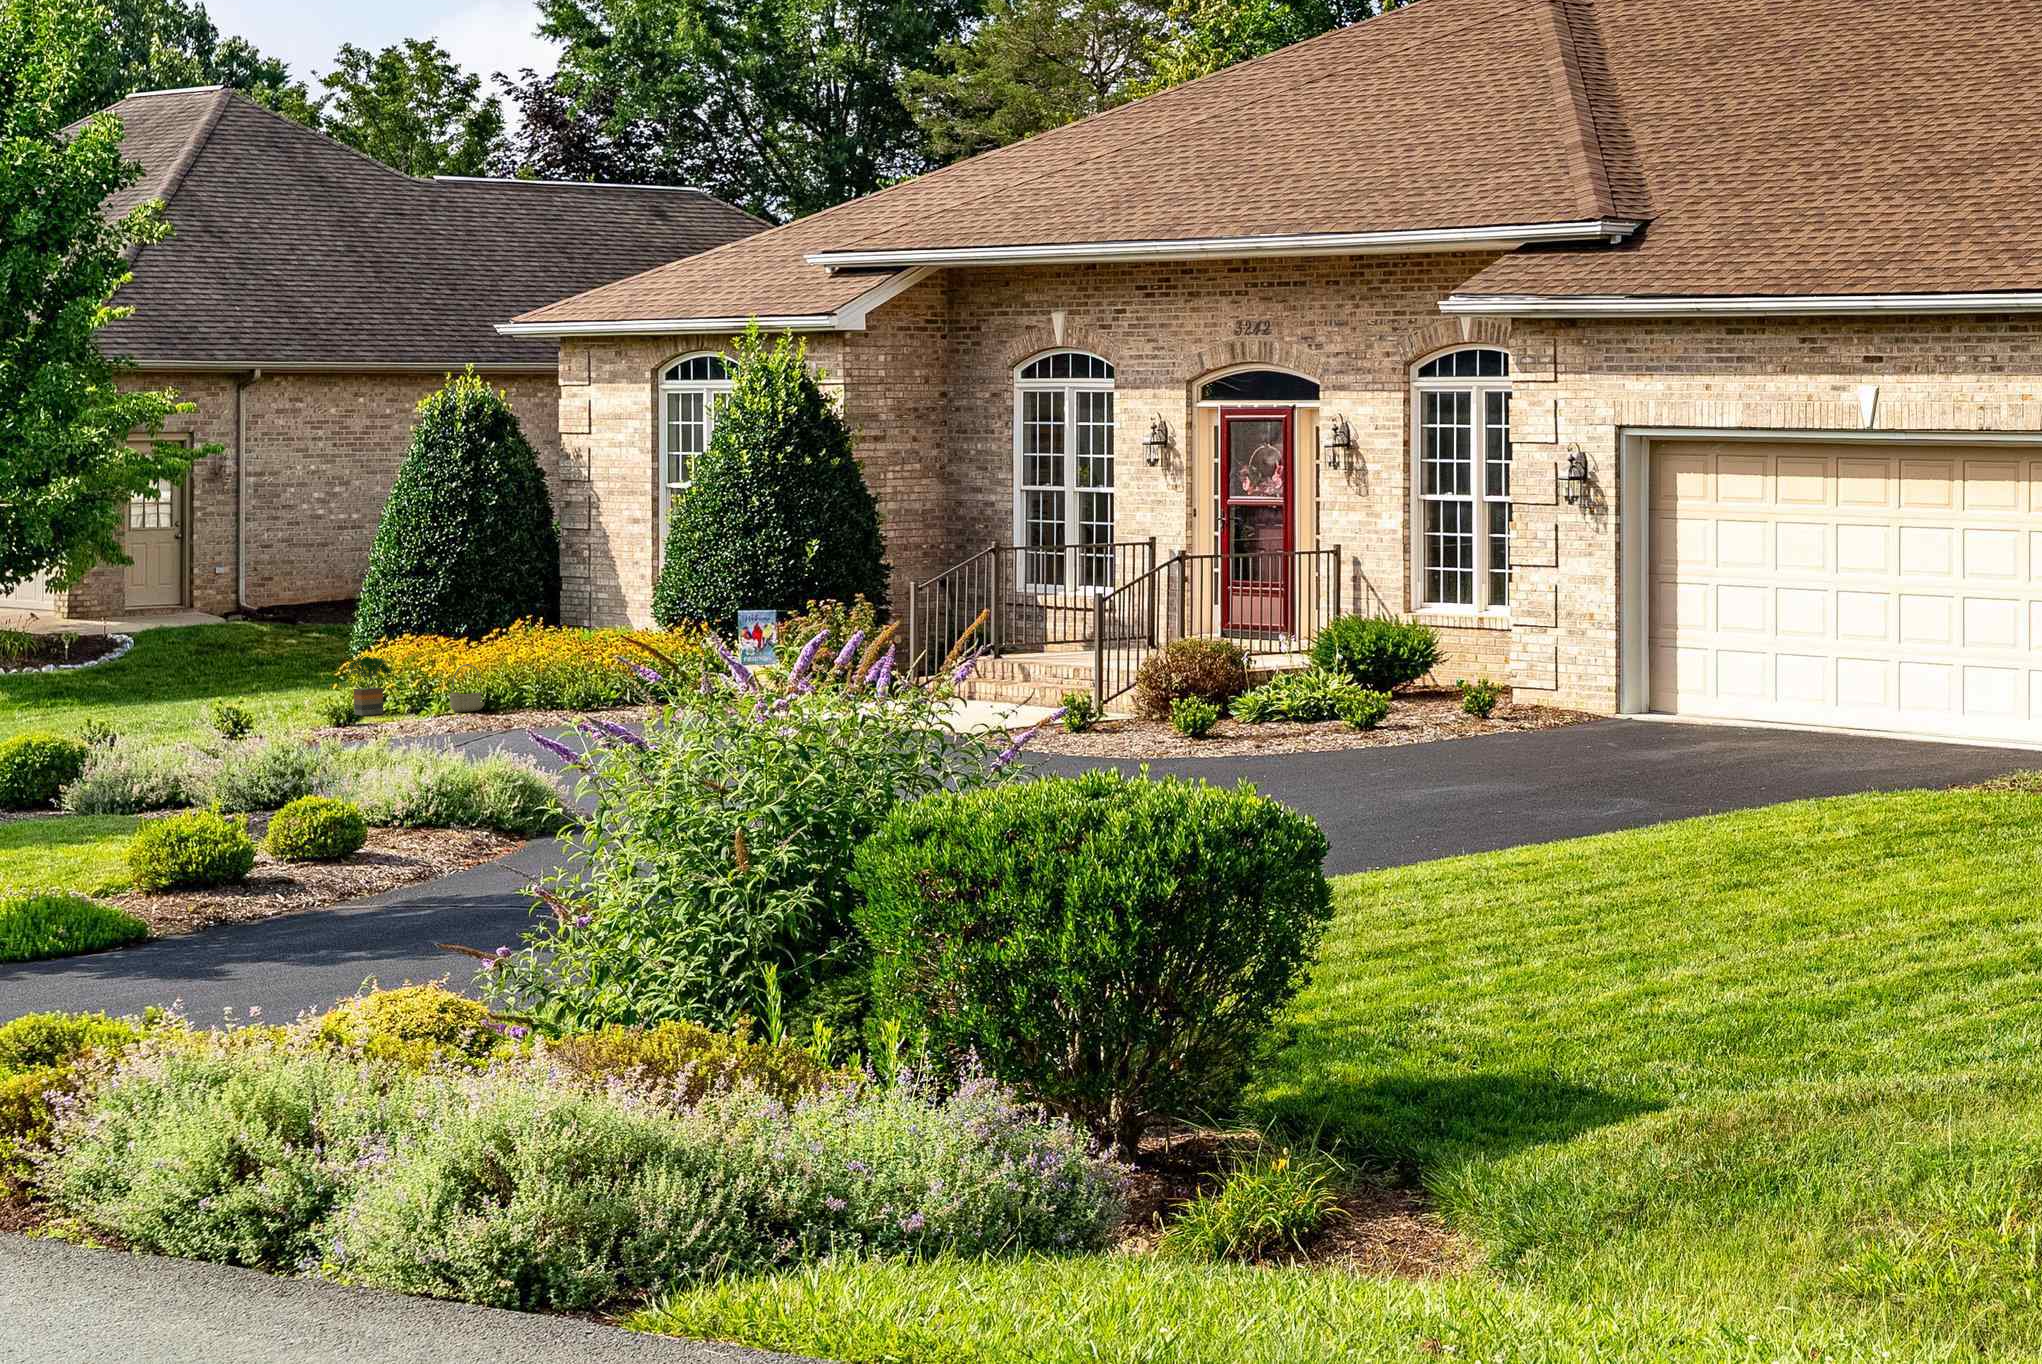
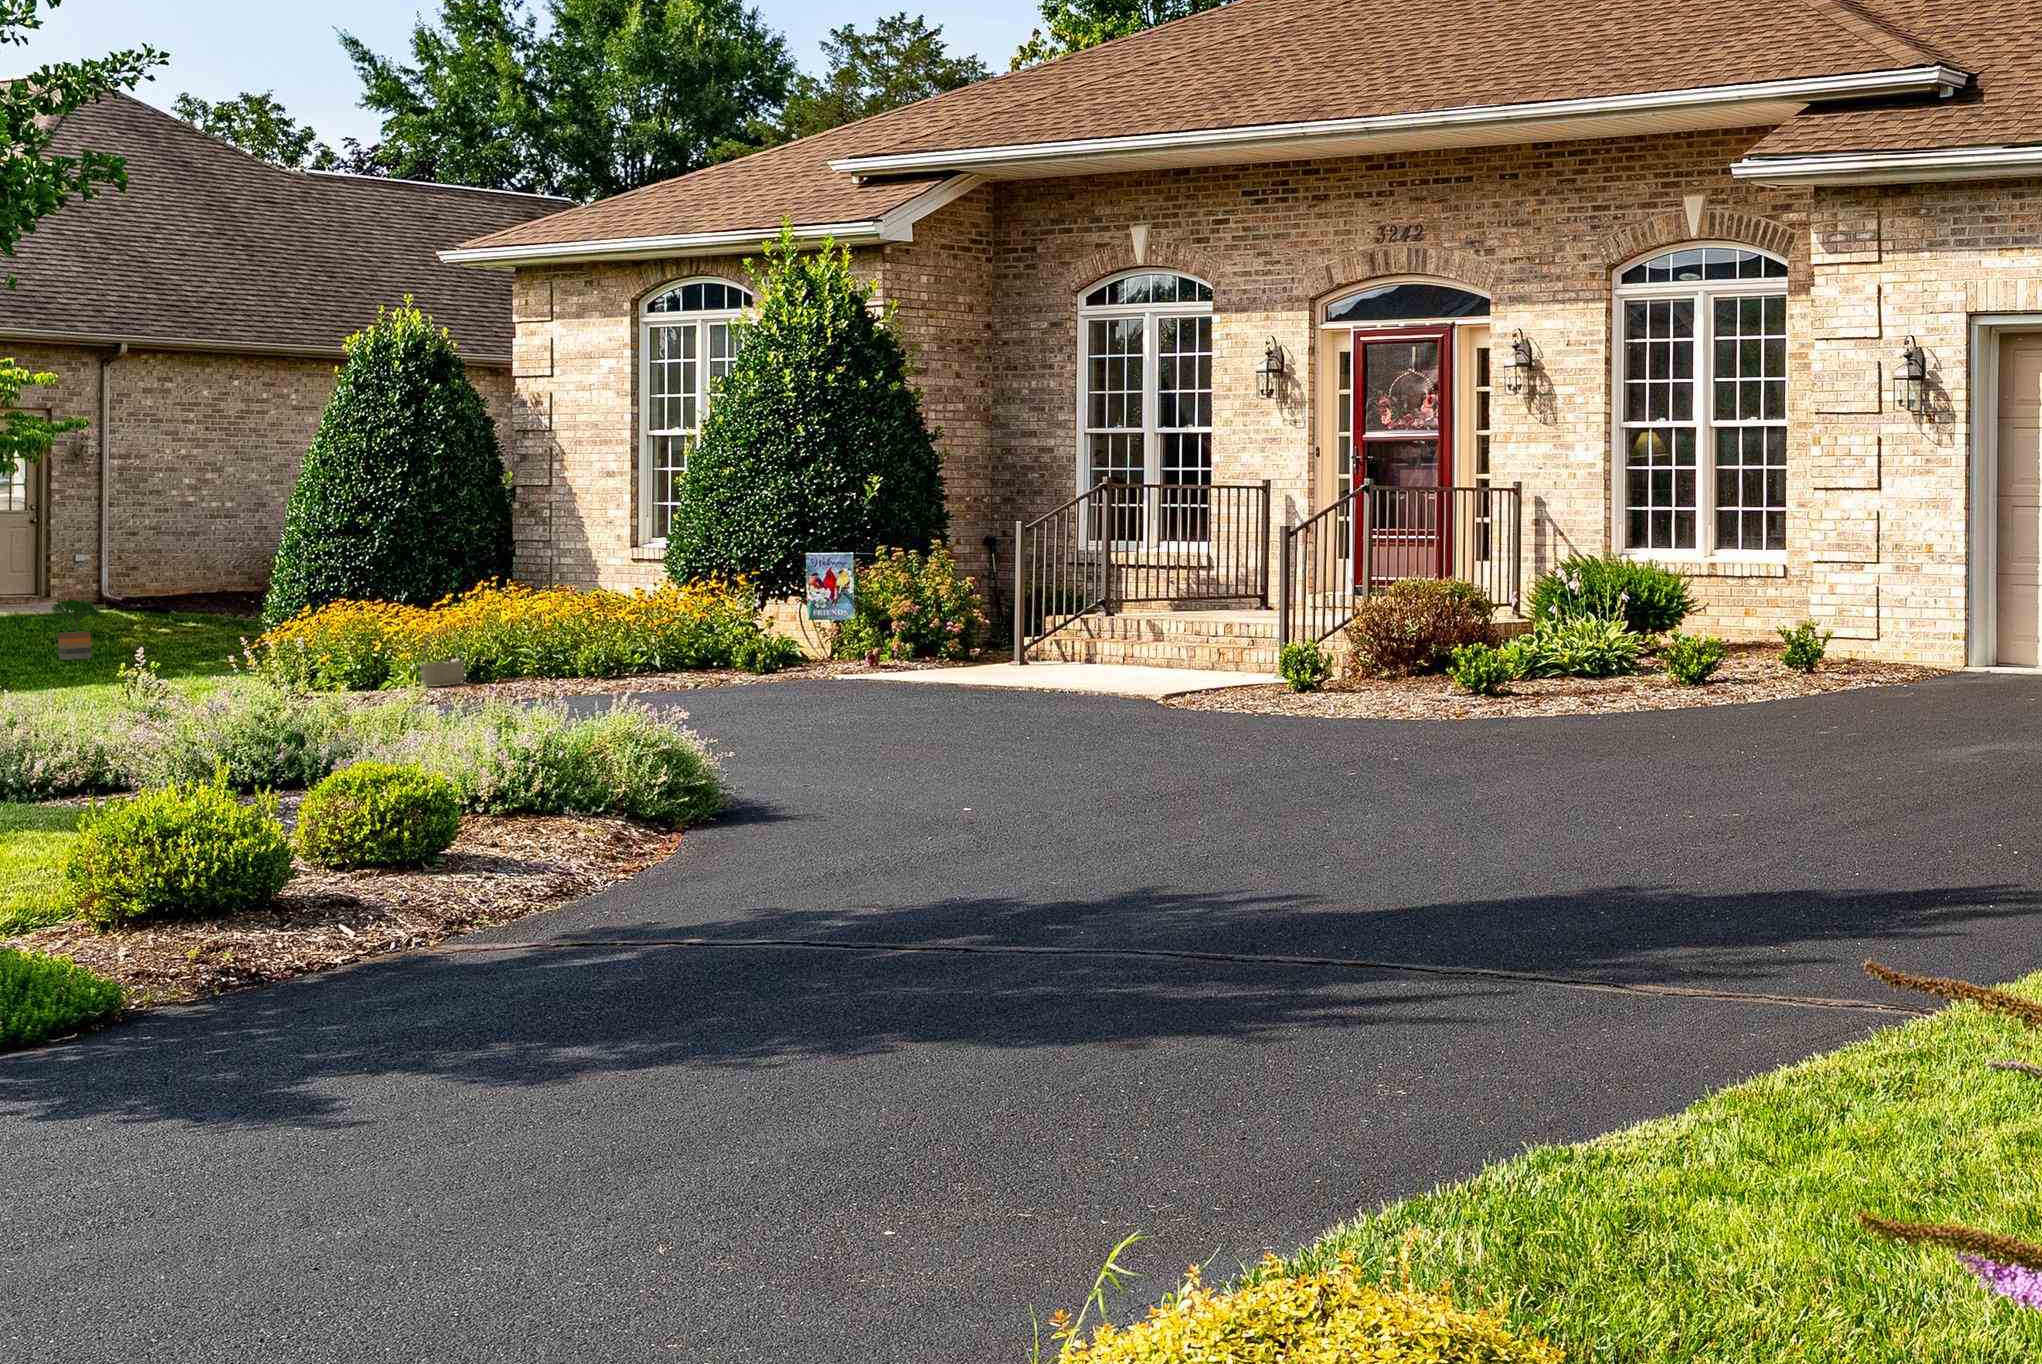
potted tree: present [349,657,391,716] -> present [52,599,100,660]

